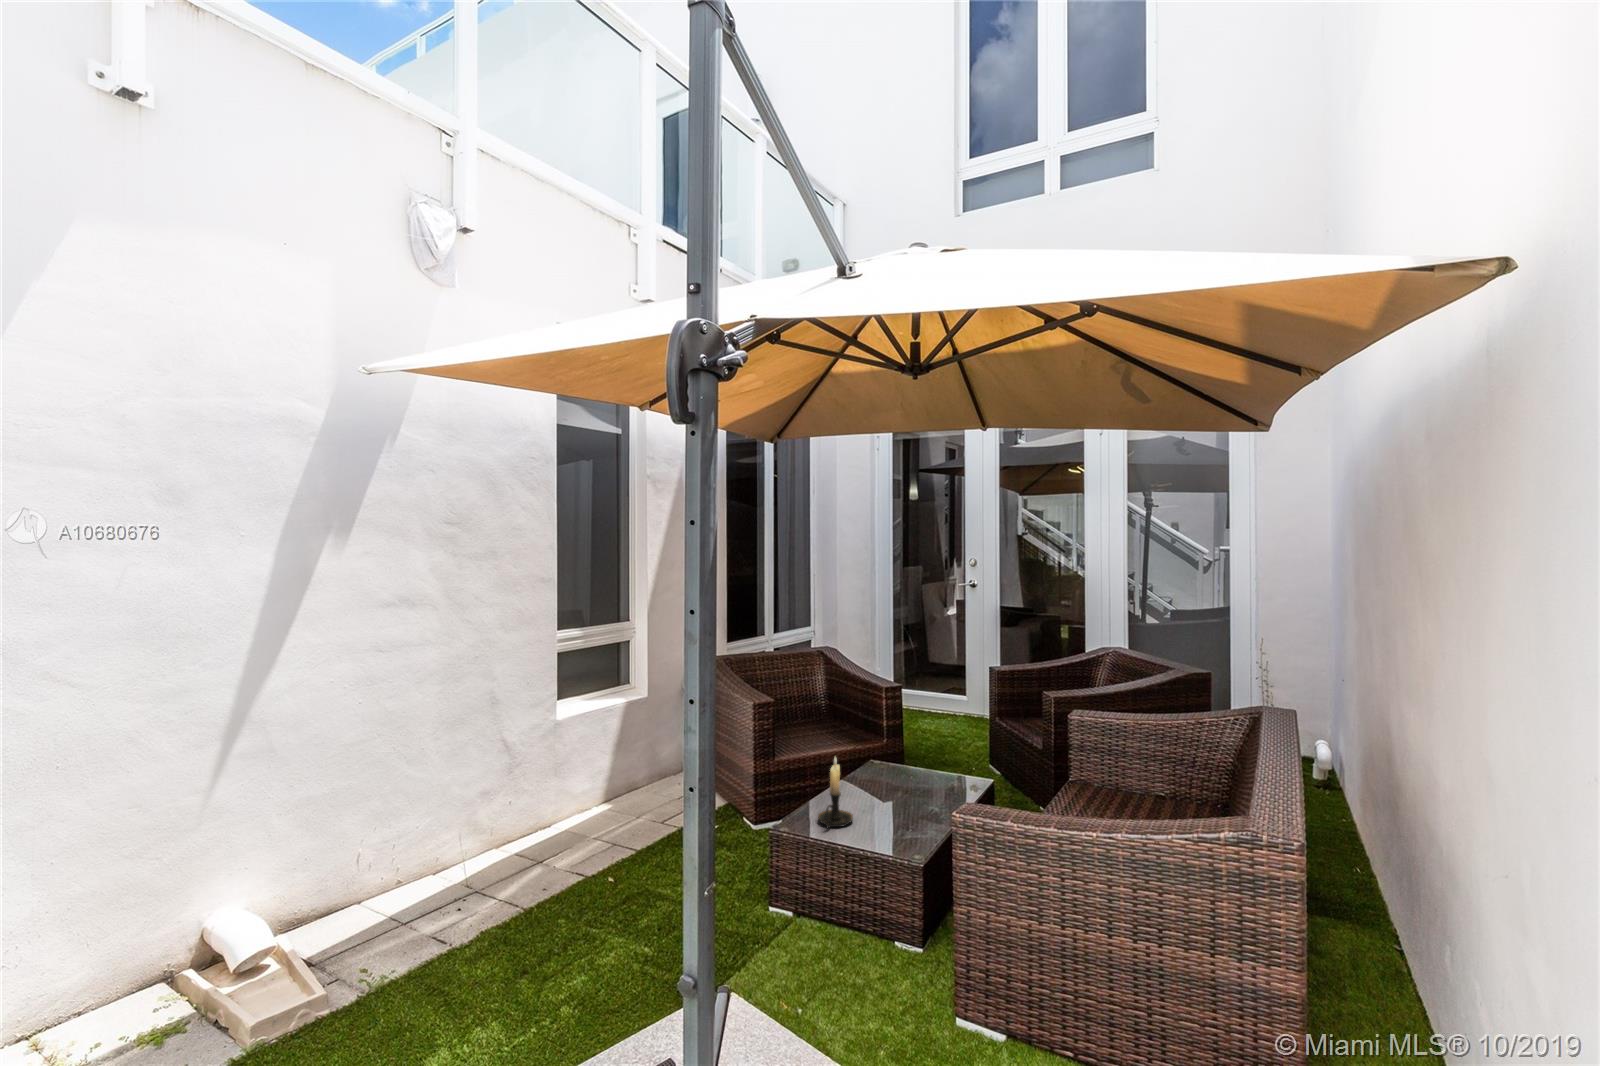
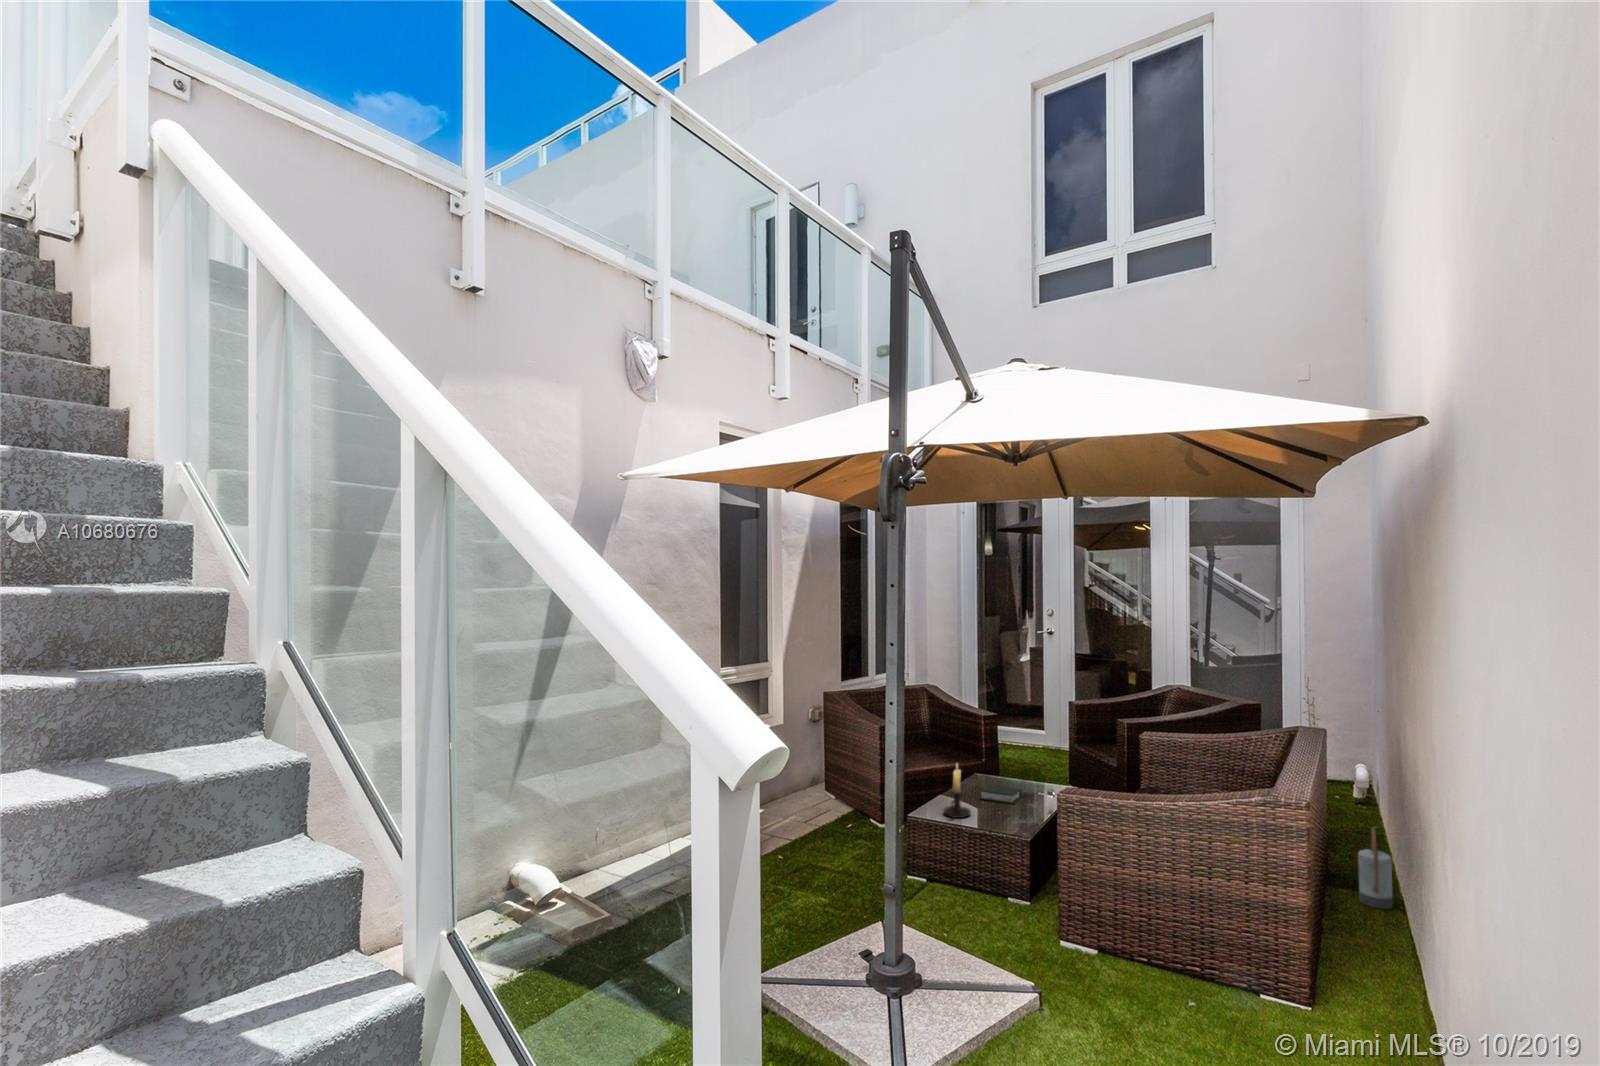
book: none [870,777,921,804] -> present [980,784,1021,804]
watering can: none [1340,831,1384,938] -> present [1358,828,1393,909]

